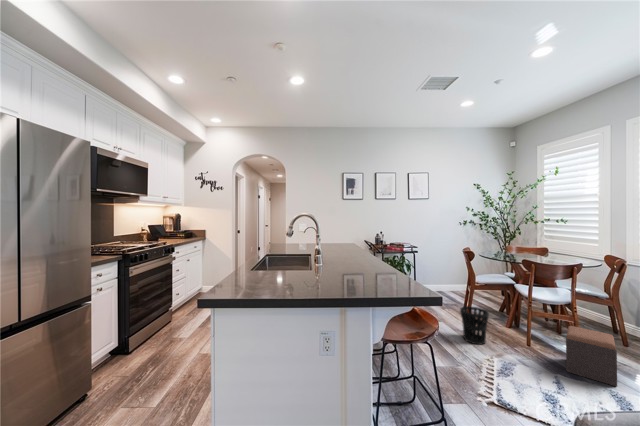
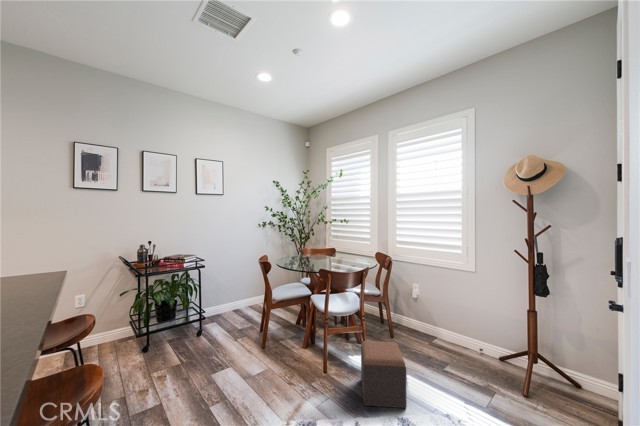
wastebasket: present [460,306,489,345] -> none [249,340,284,399]

